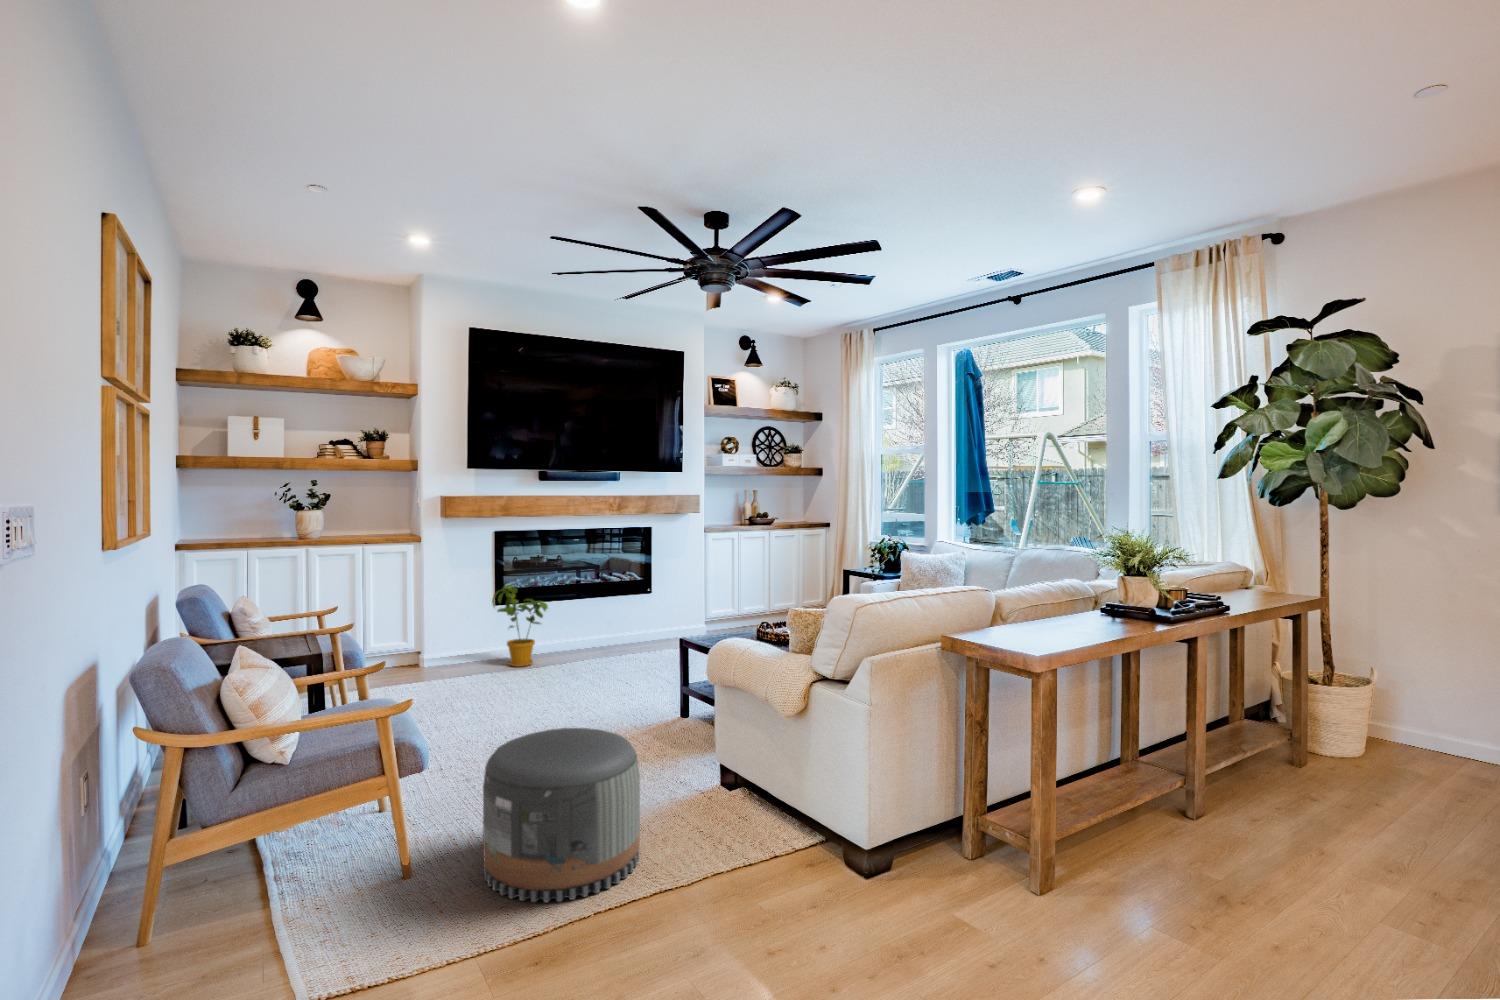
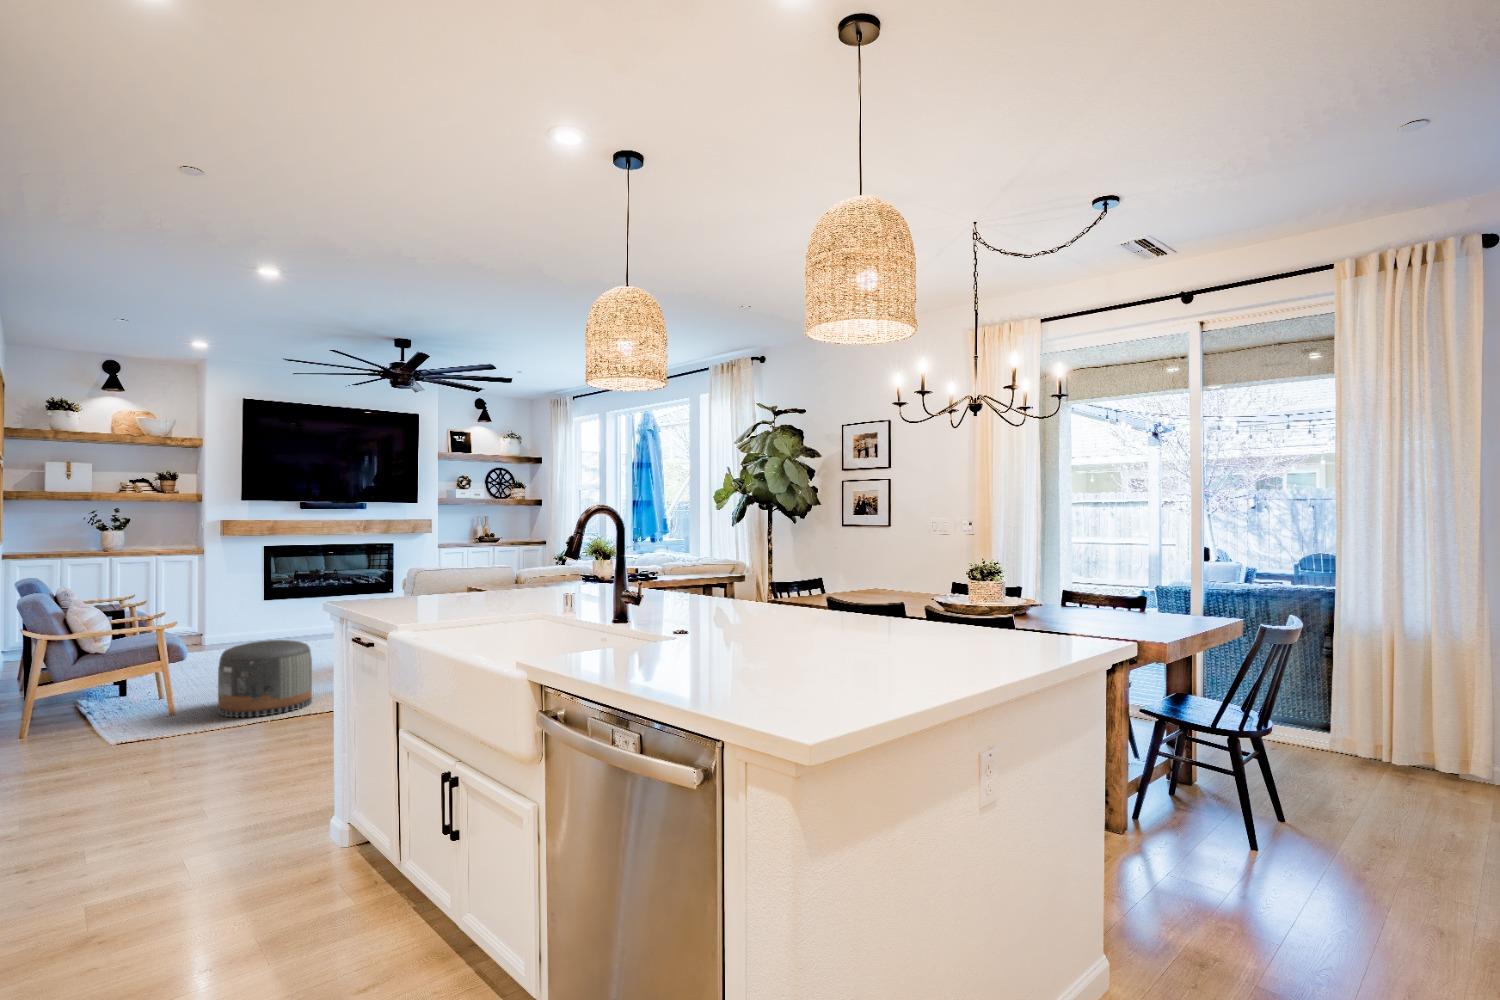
house plant: present [492,585,548,667] -> none [259,582,303,641]

